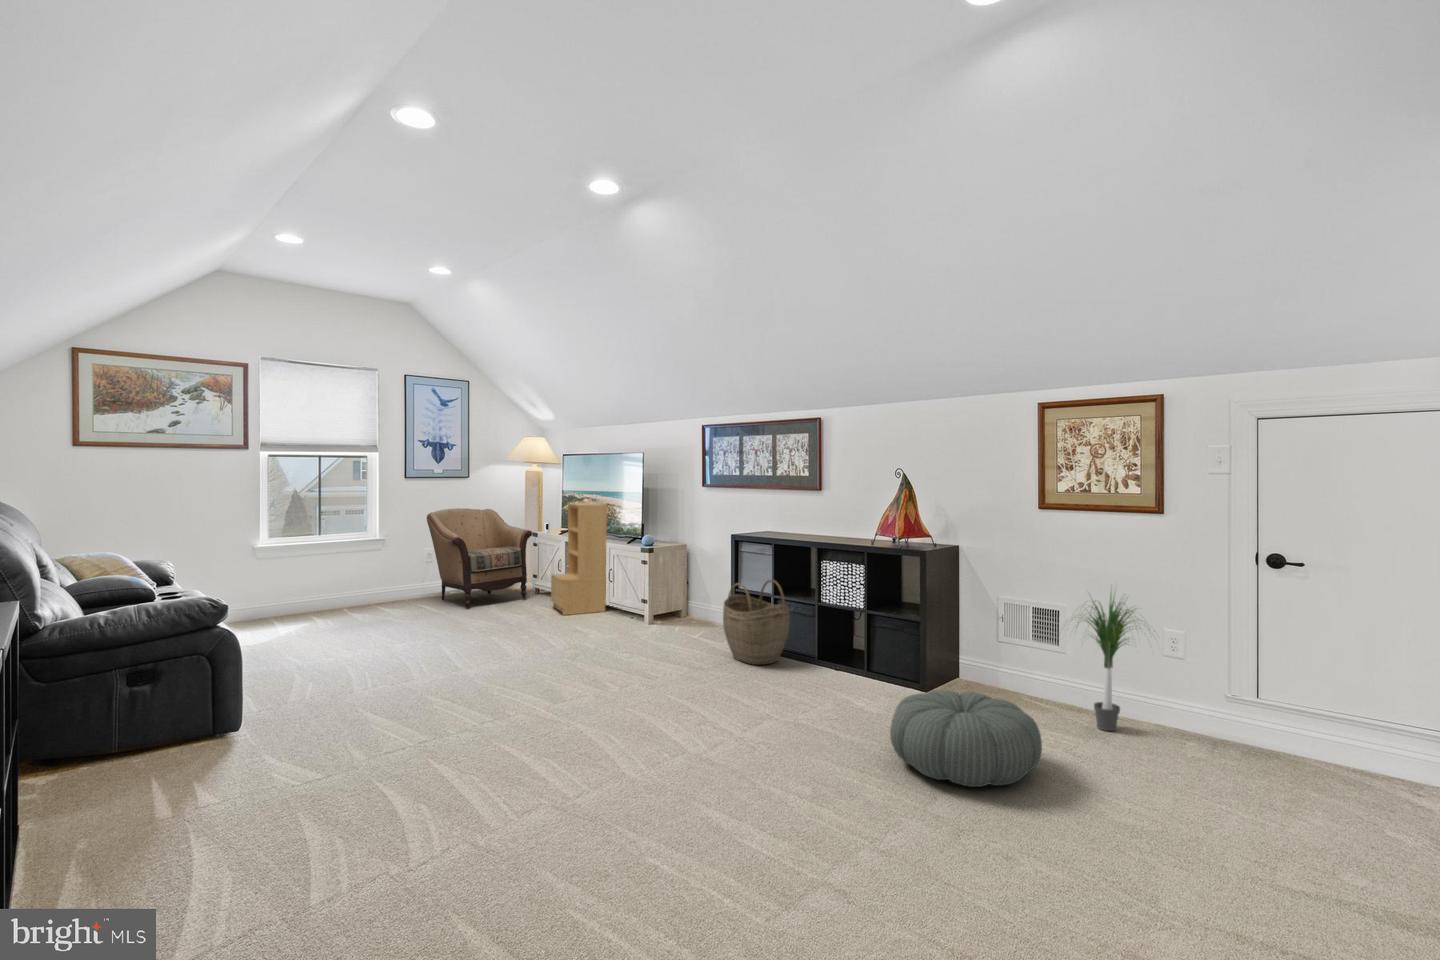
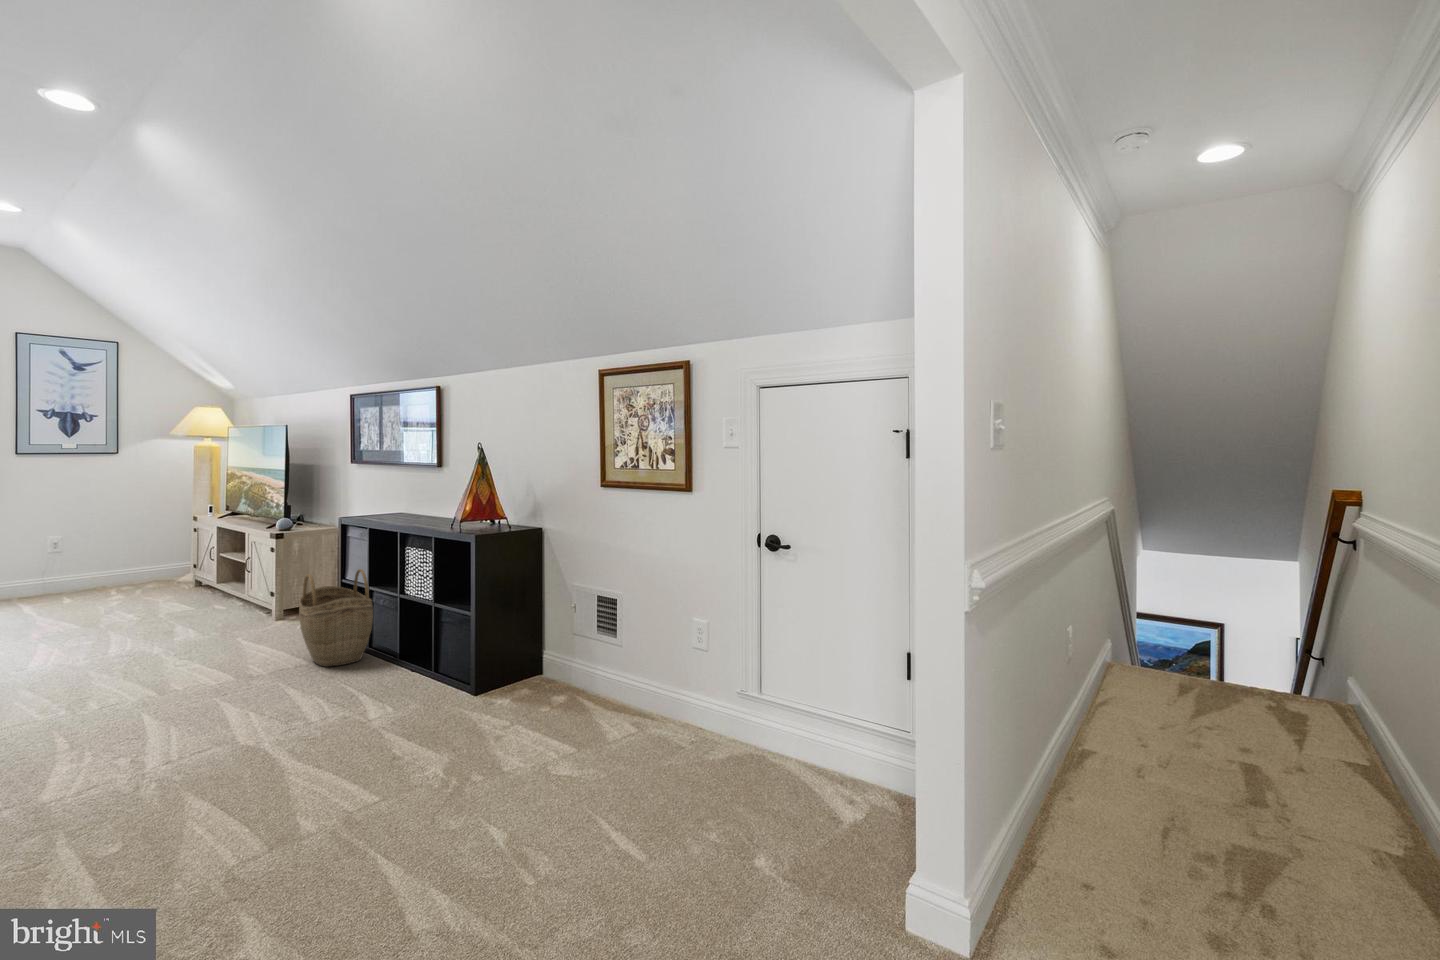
bookshelf: present [551,502,607,615] -> none [184,482,248,611]
armchair: present [427,508,532,609] -> none [44,489,182,605]
potted plant: present [1078,596,1135,731] -> none [569,568,677,735]
pouf: present [890,690,1042,787] -> none [288,699,471,817]

